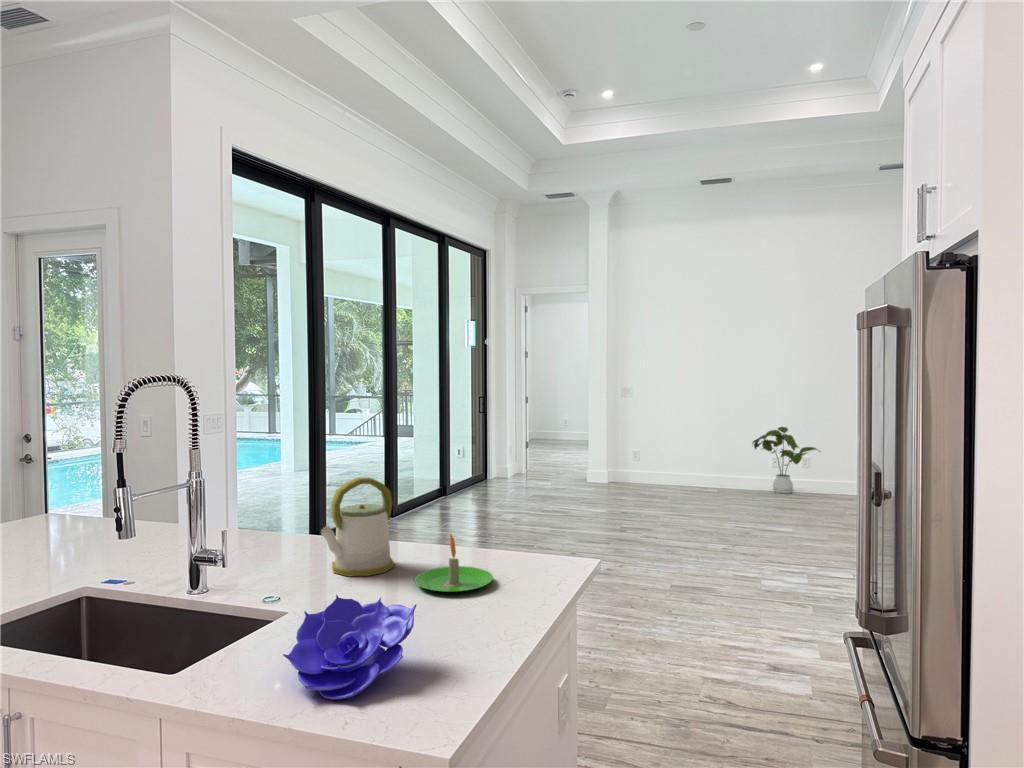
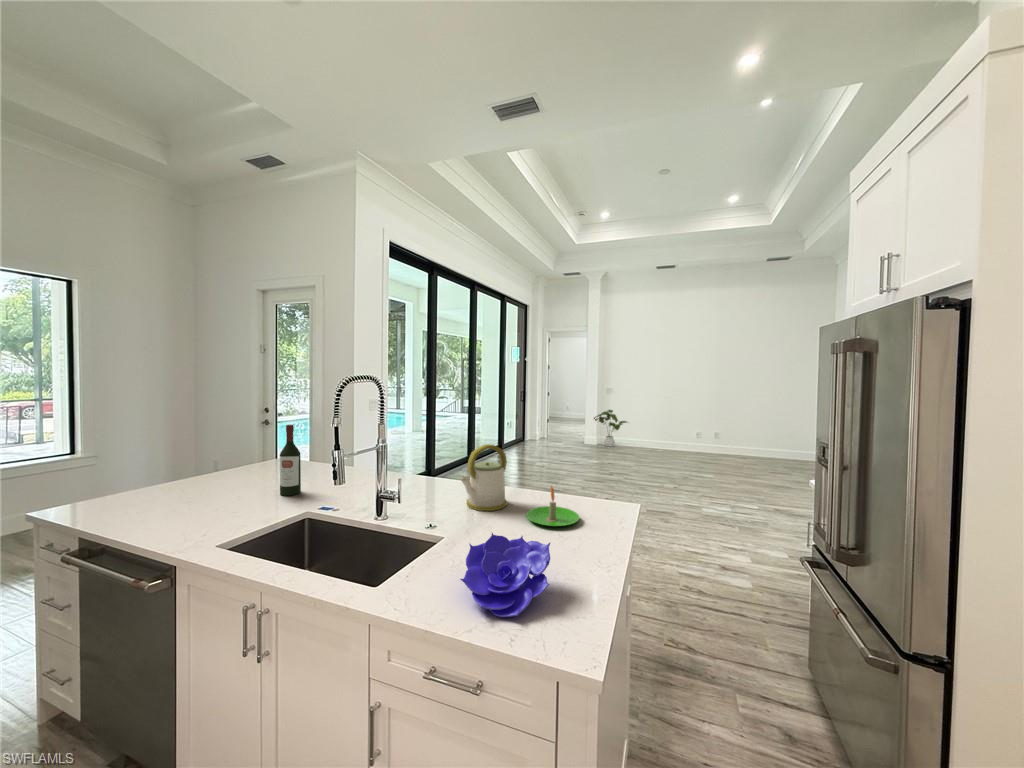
house plant: present [752,427,820,493] -> present [594,410,628,447]
wine bottle: none [43,457,78,566] -> present [280,425,301,496]

